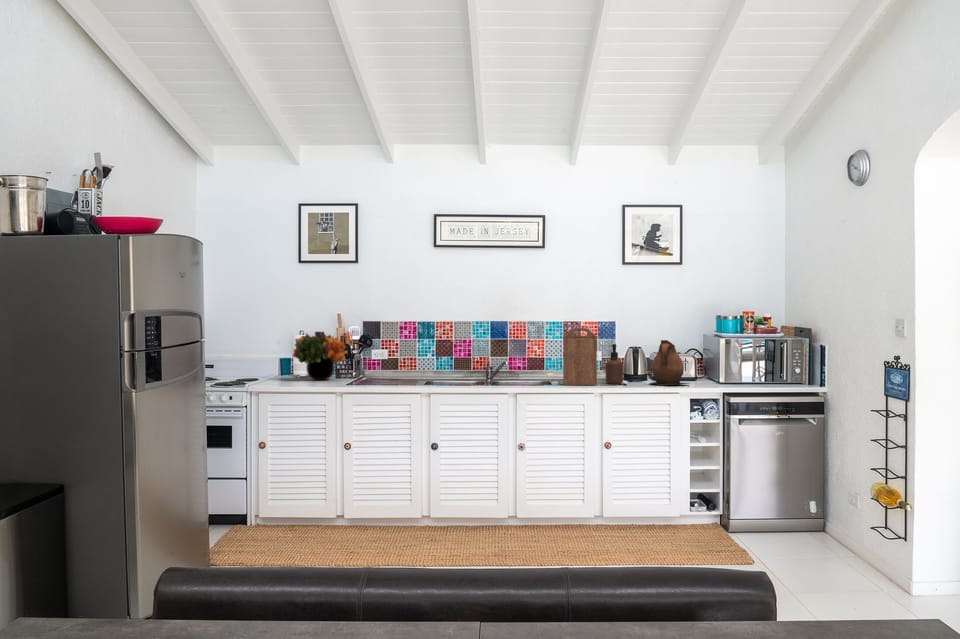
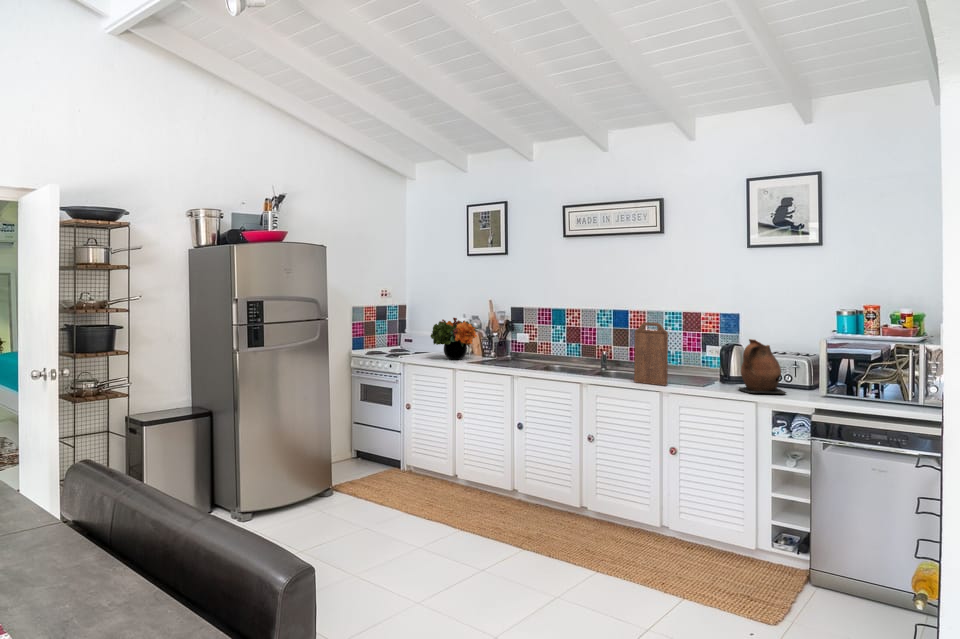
soap dispenser: present [606,344,623,384] -> none [692,341,712,385]

